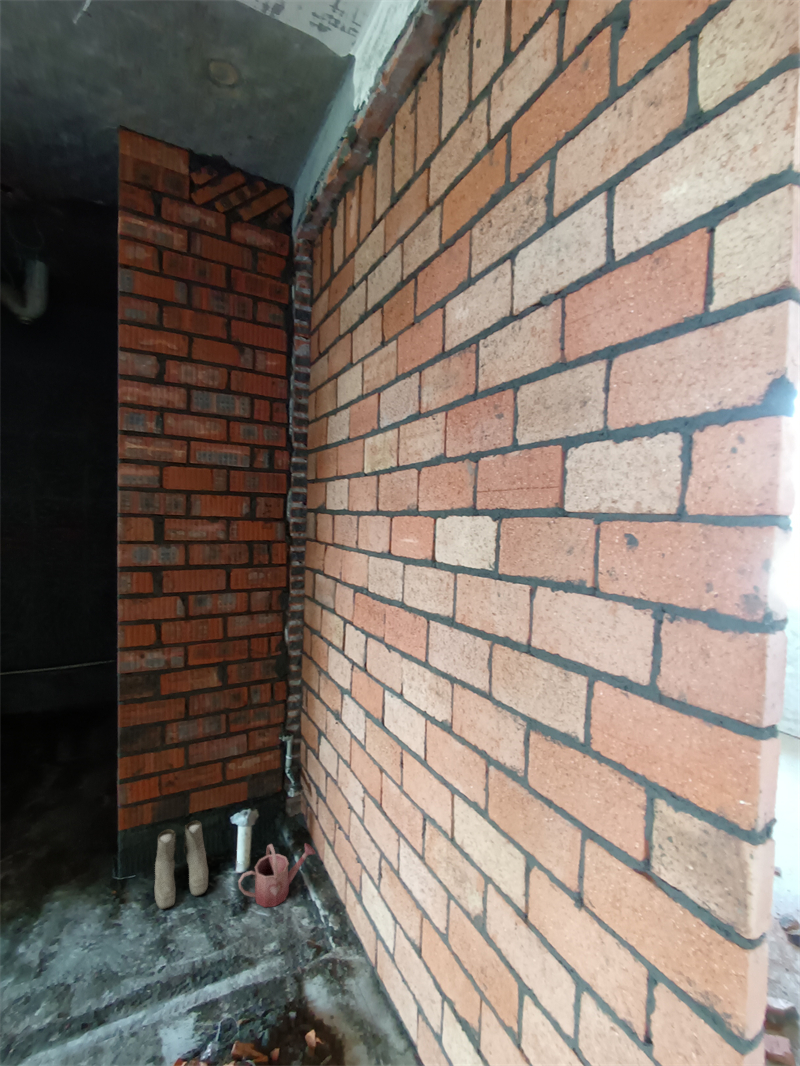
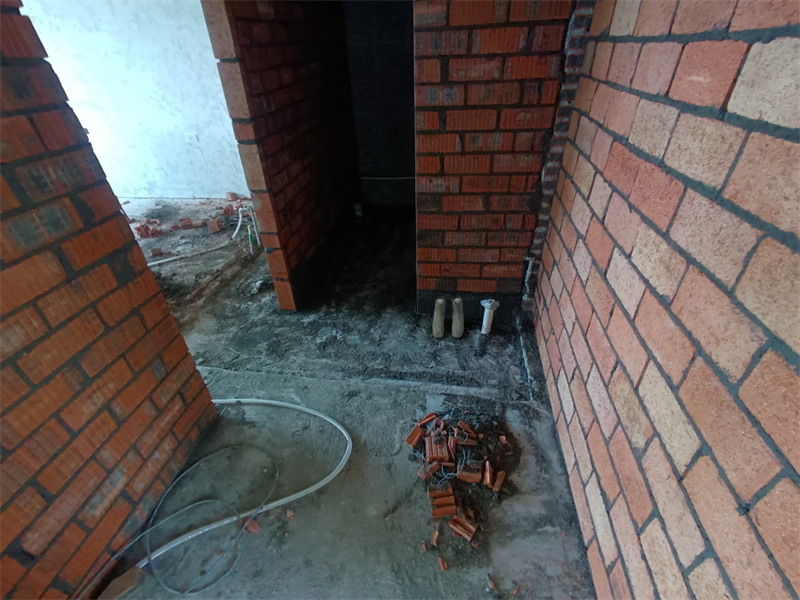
watering can: present [238,843,315,907] -> none [479,326,534,362]

